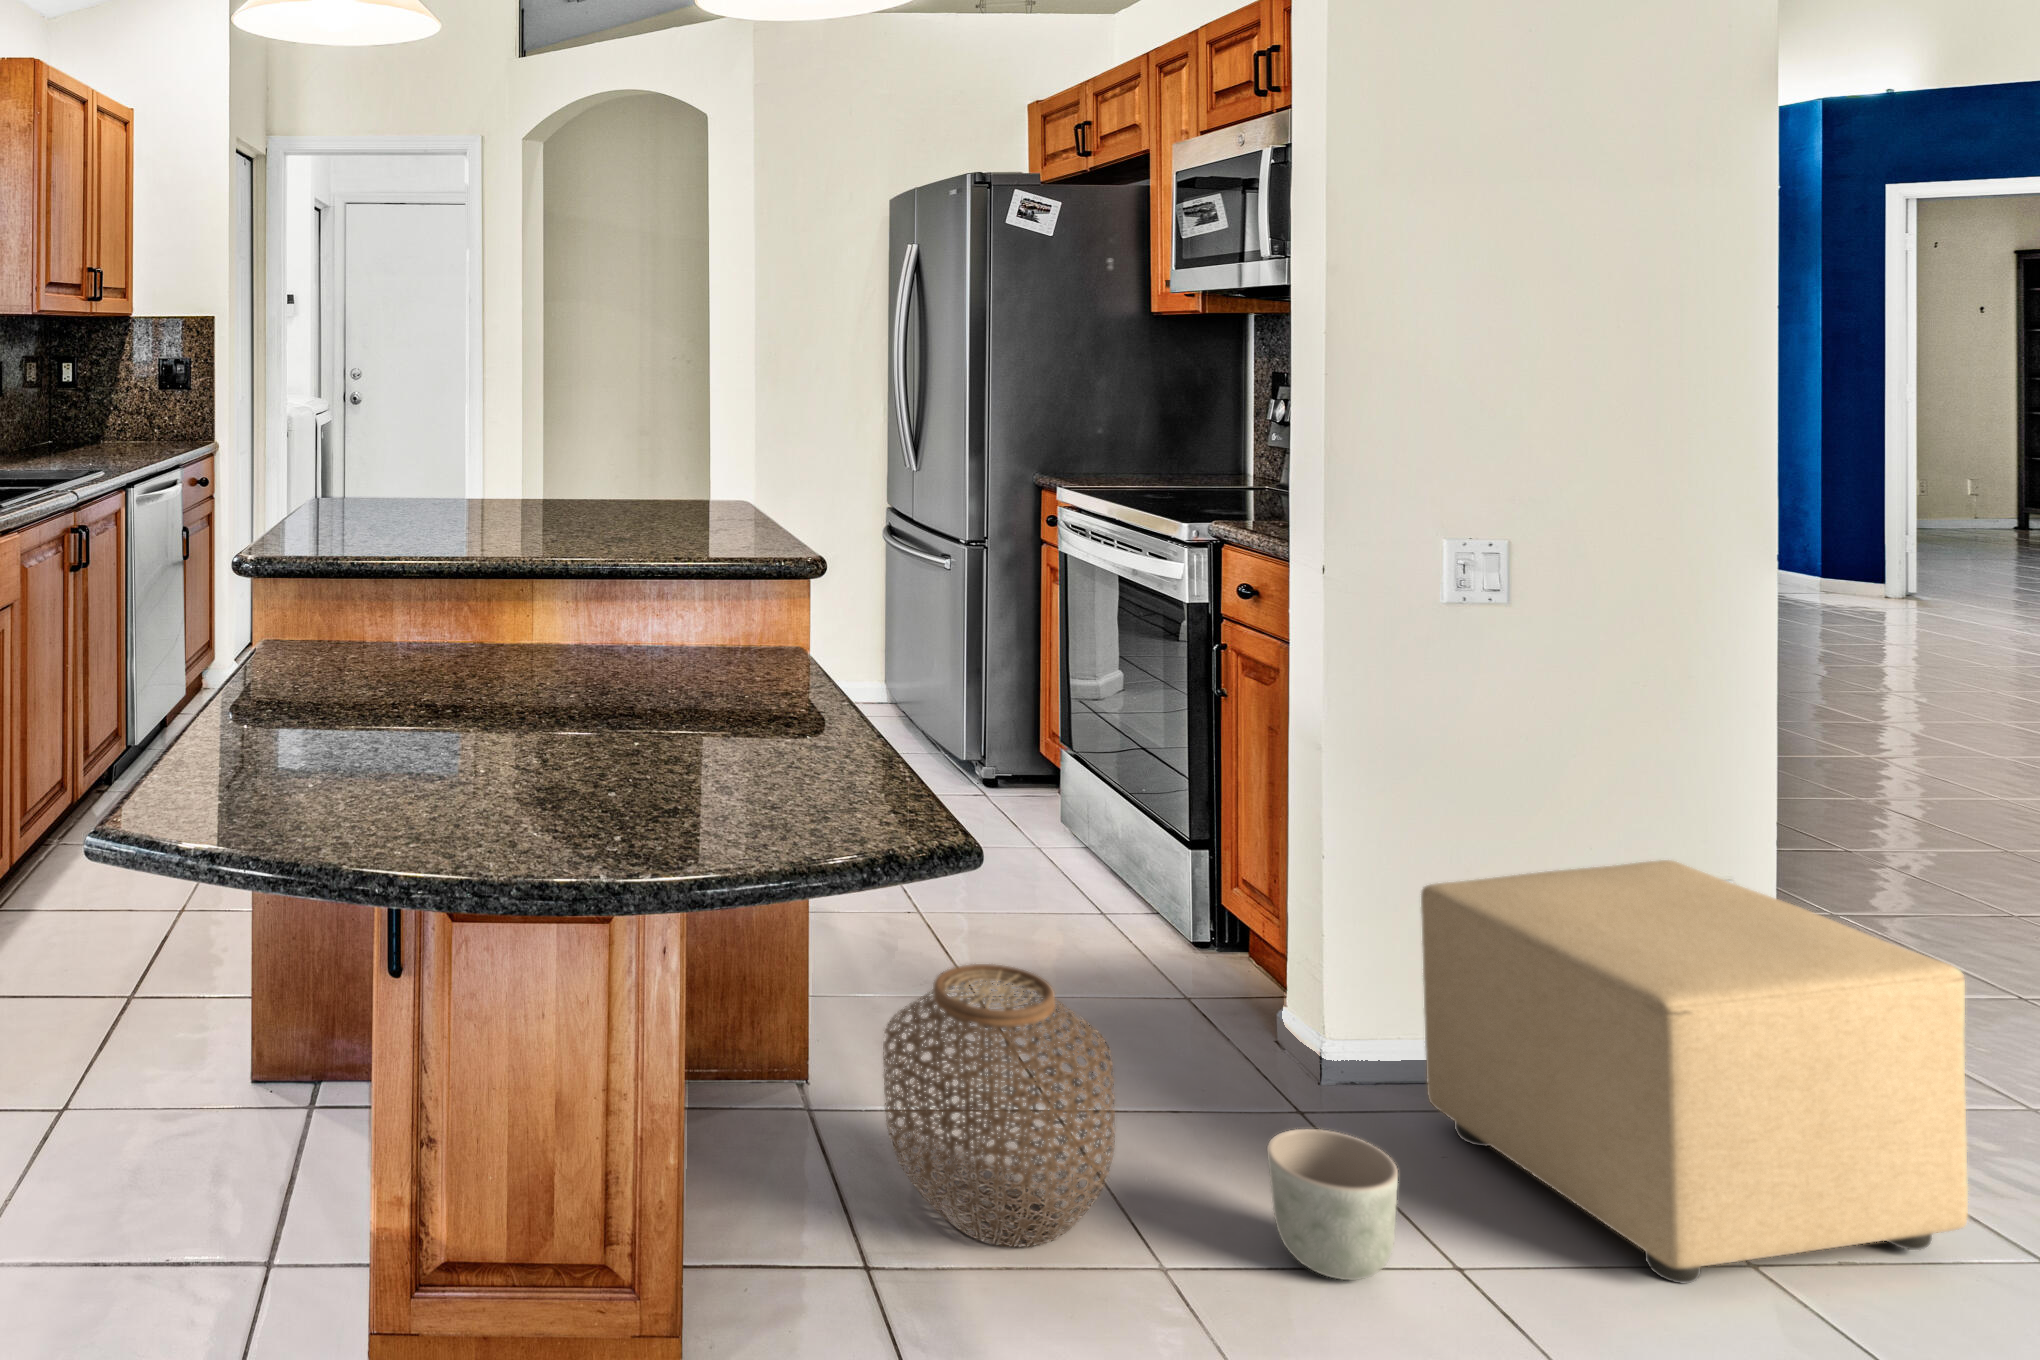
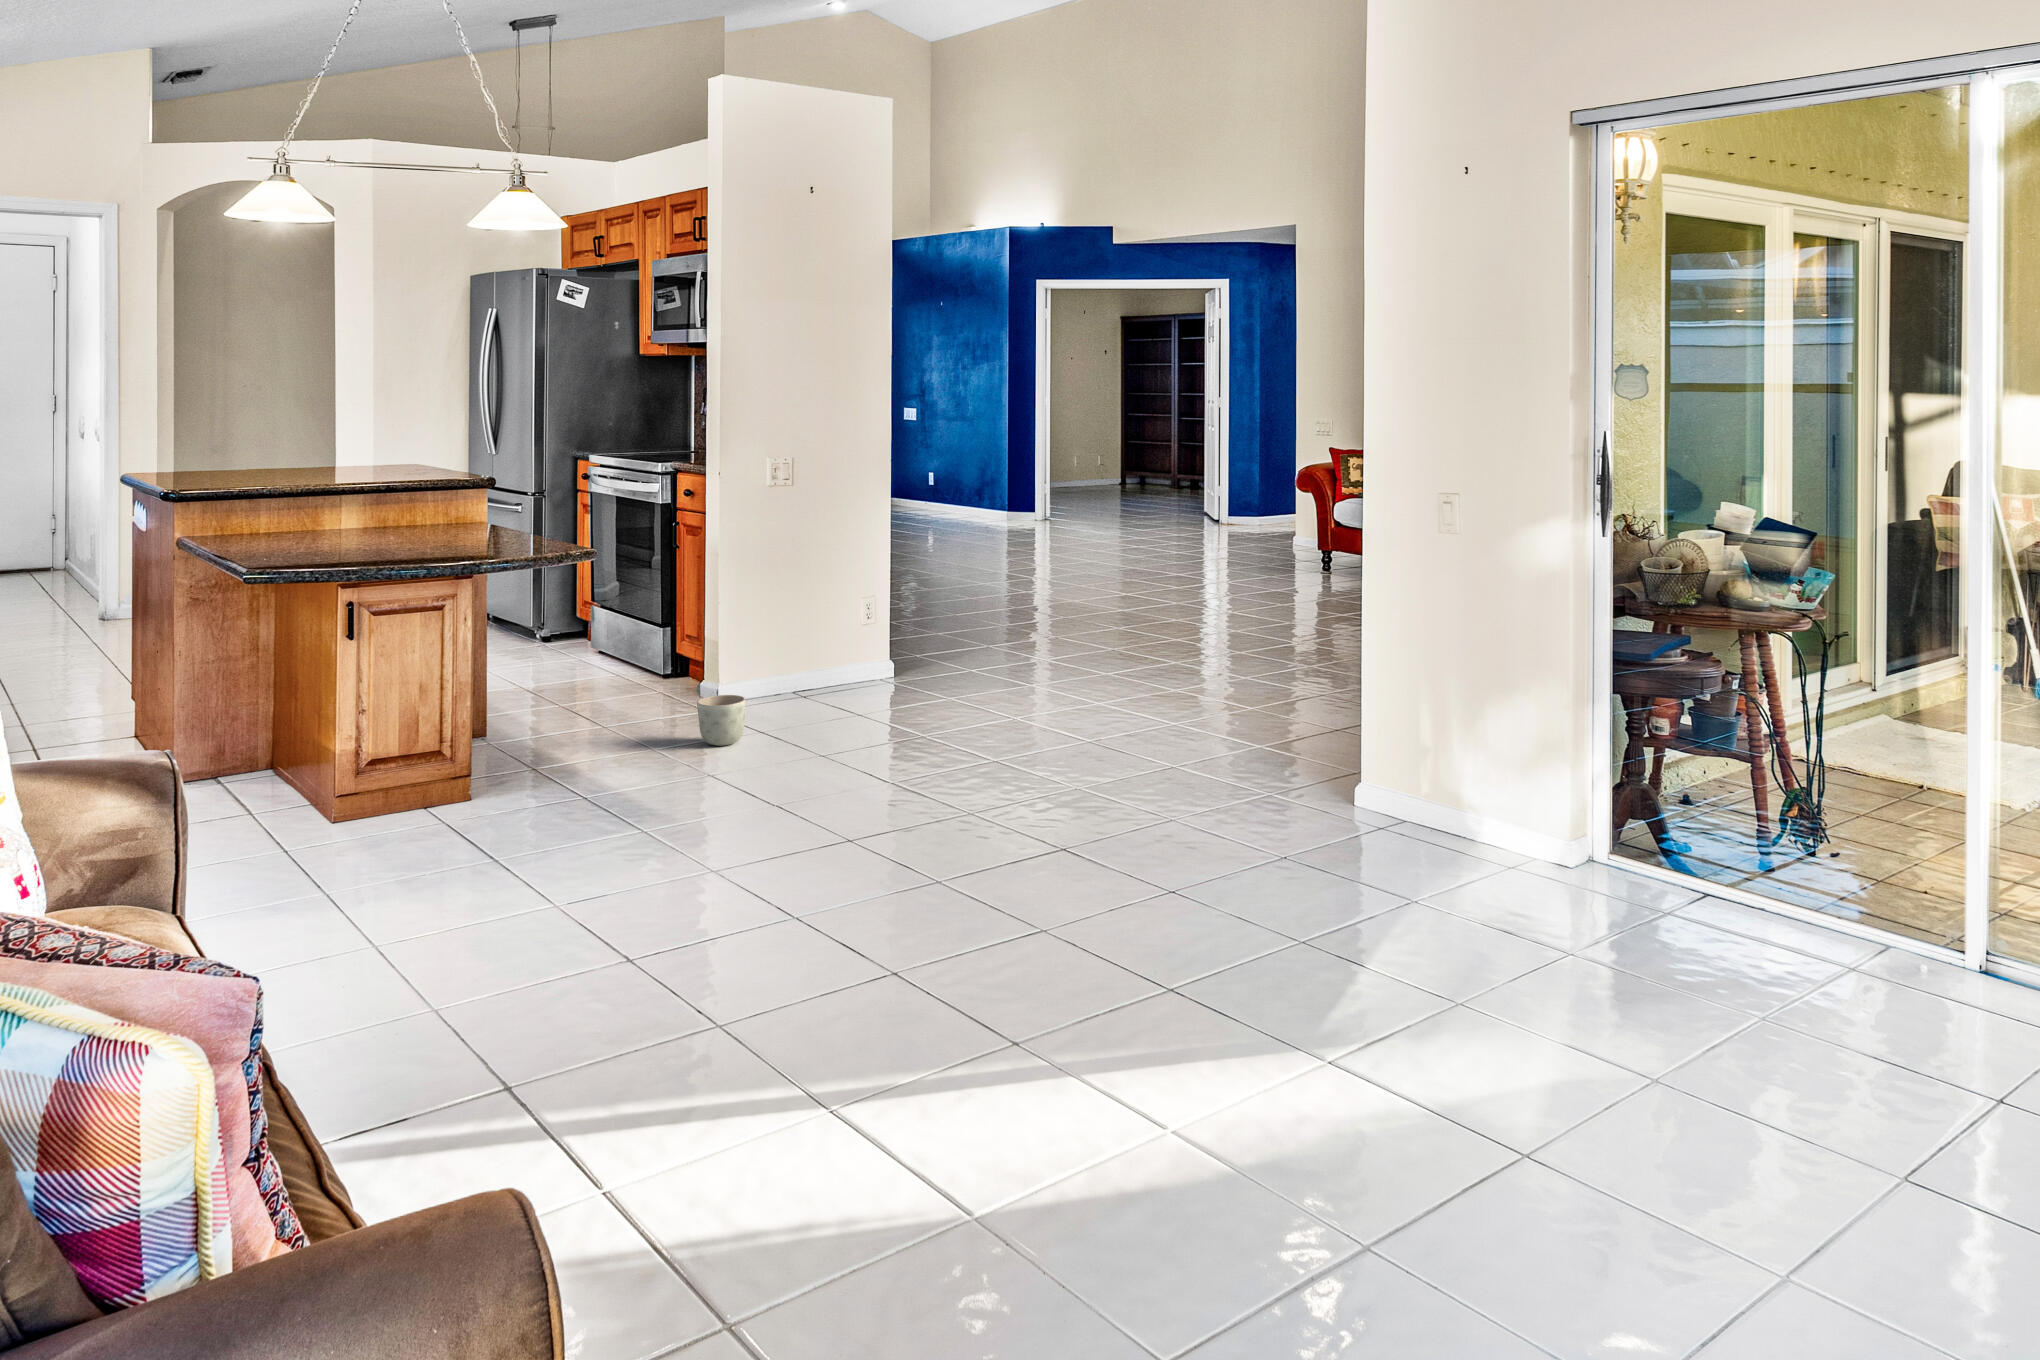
ottoman: present [1421,860,1968,1283] -> none [761,589,939,729]
woven basket: present [883,964,1115,1247] -> none [535,648,636,760]

